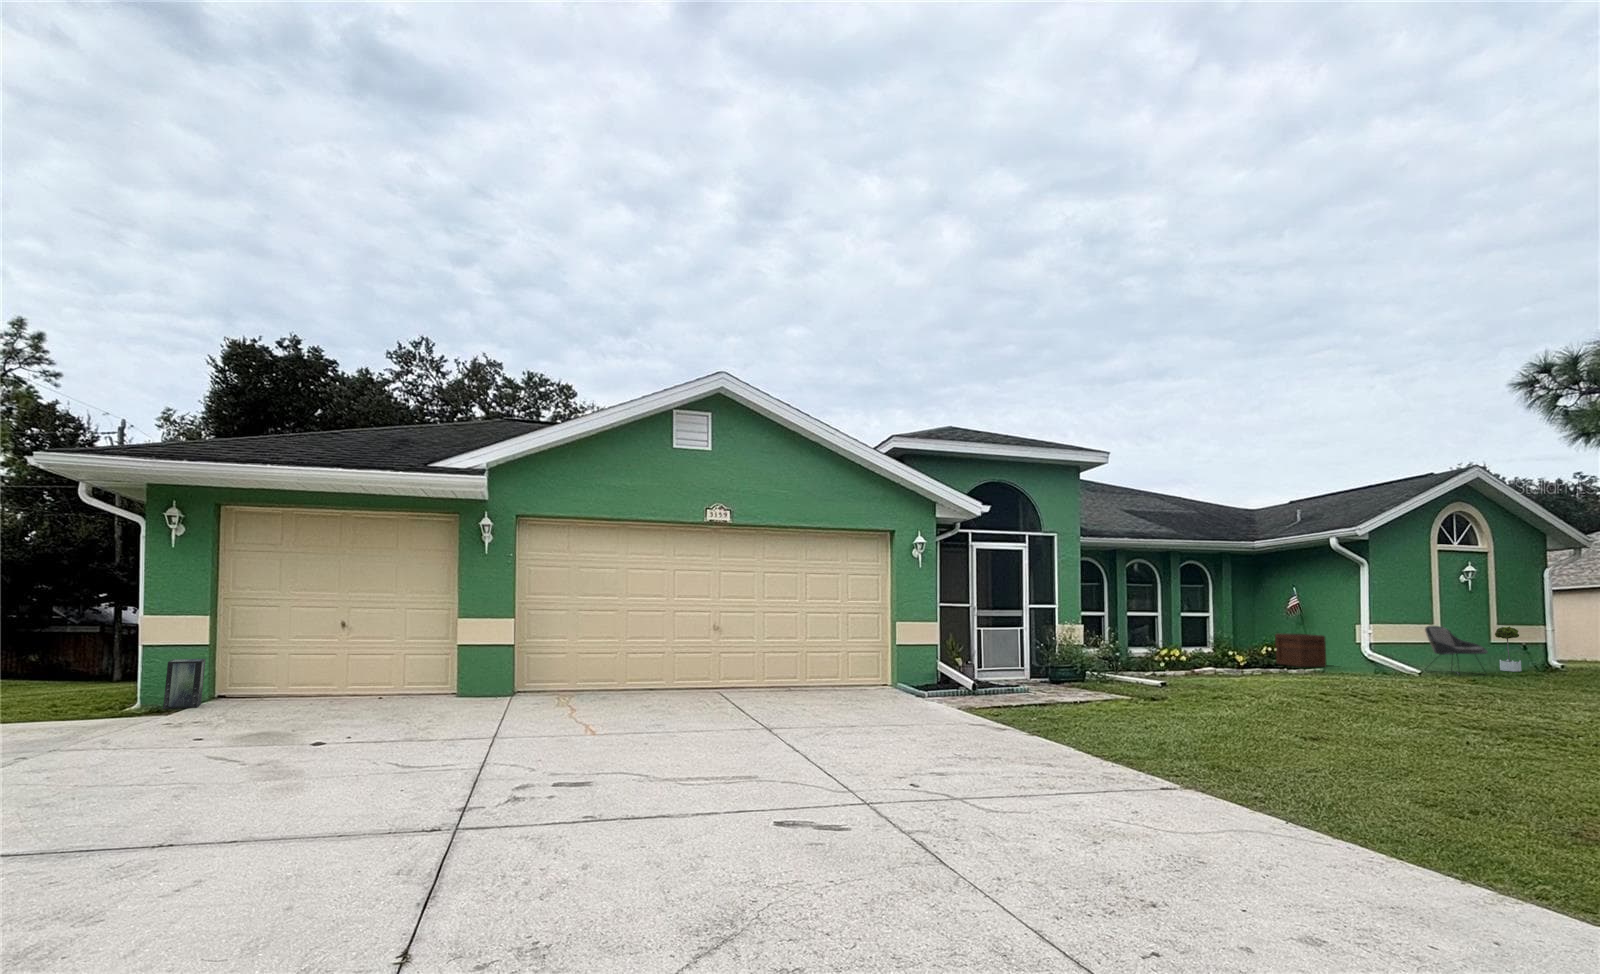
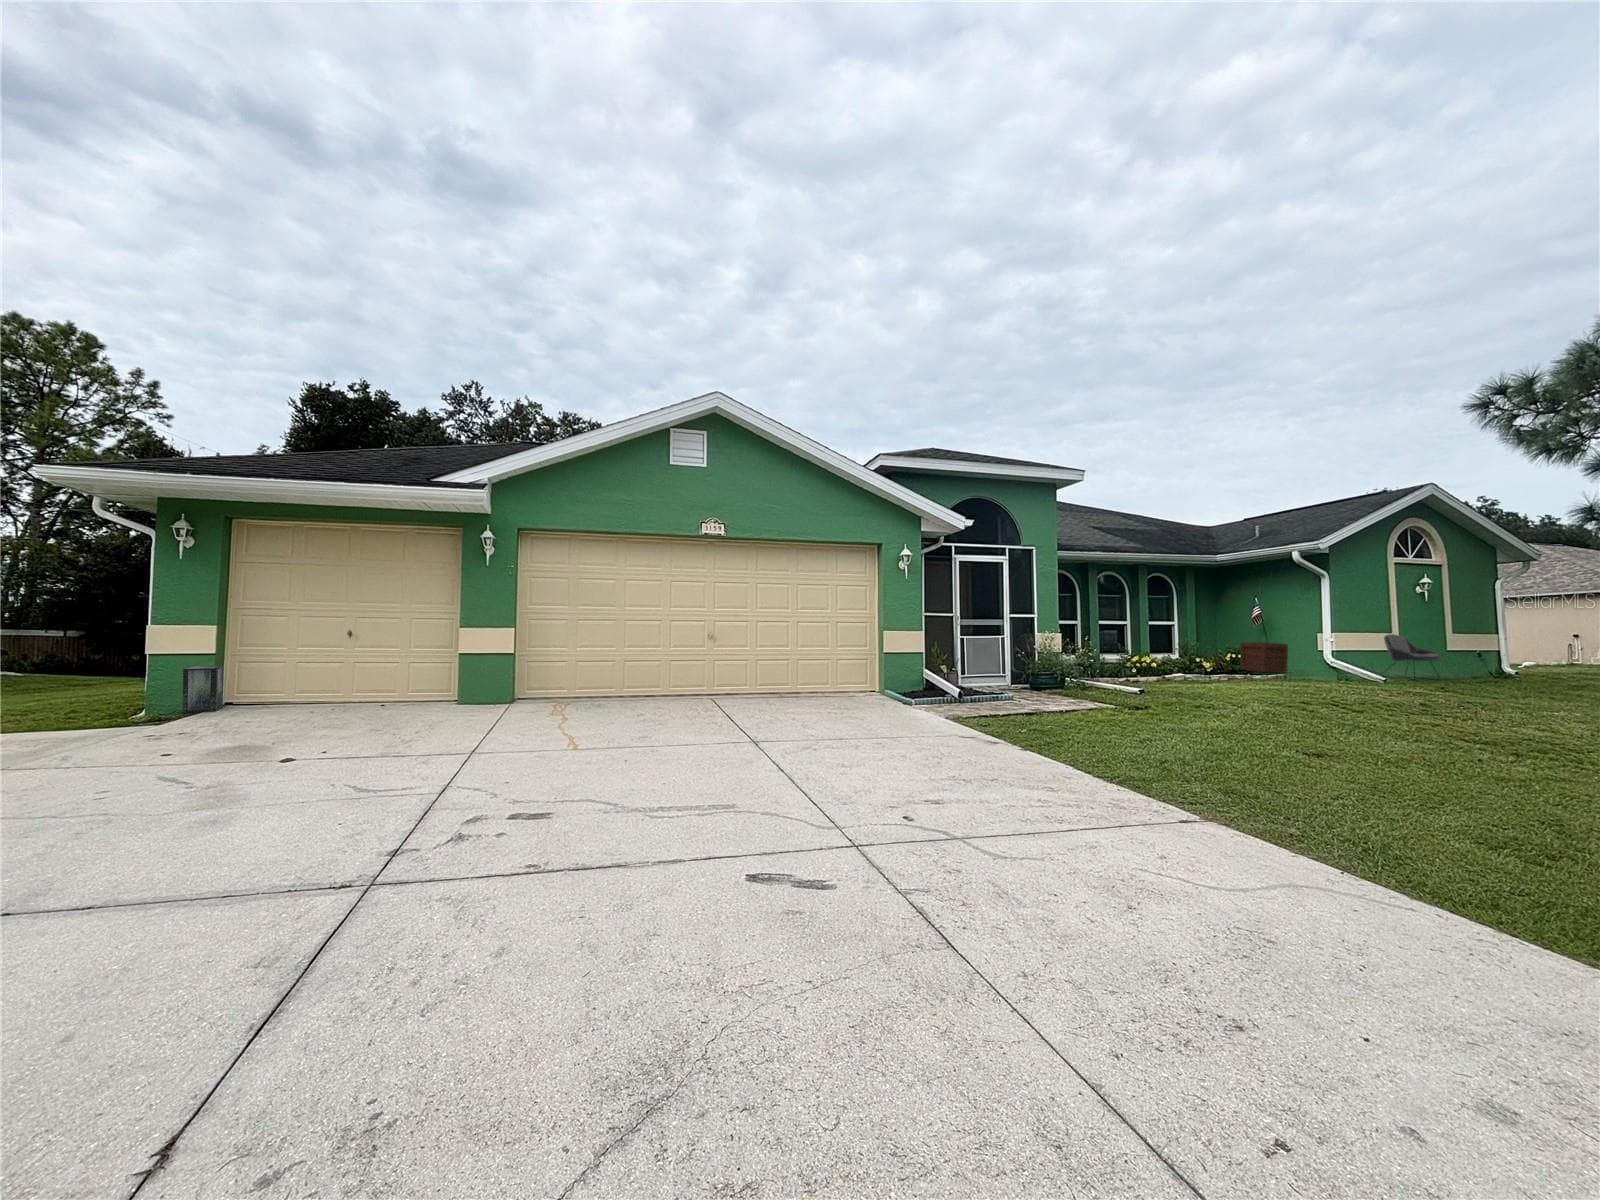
potted tree: present [1495,626,1521,672] -> none [1449,635,1473,677]

